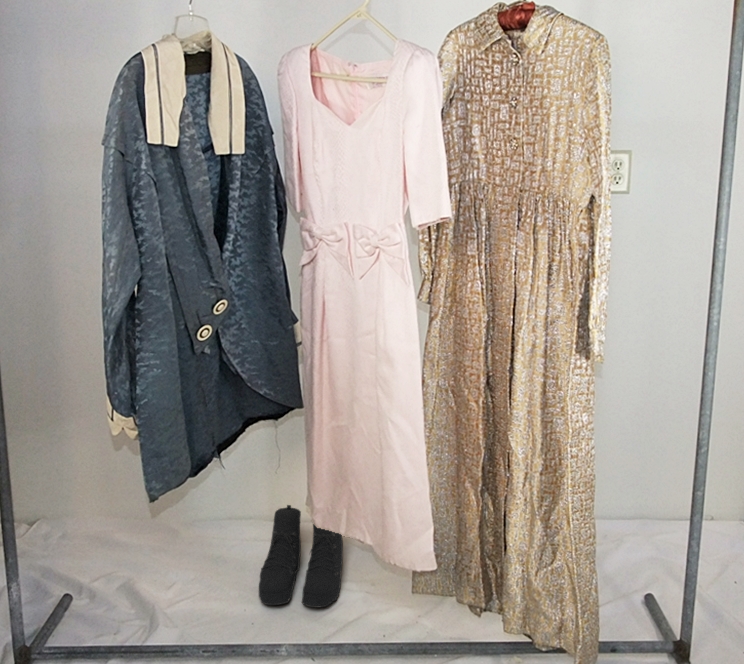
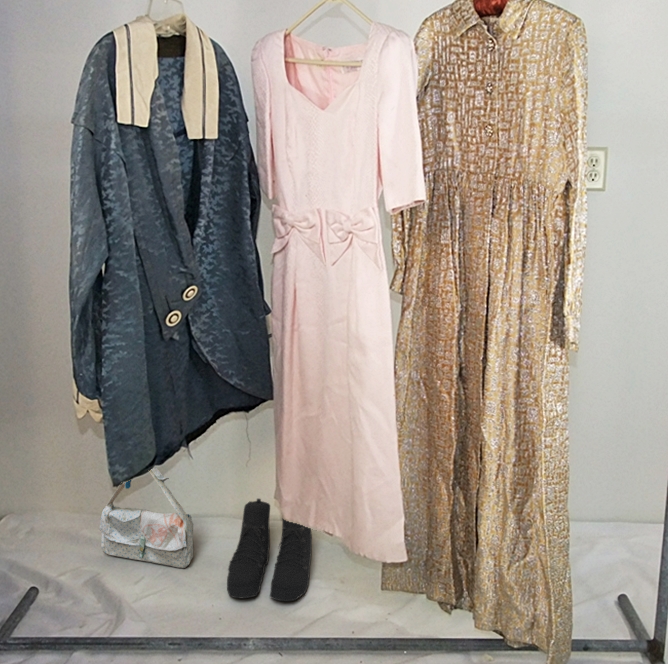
bag: none [129,462,224,575] -> present [99,467,194,568]

